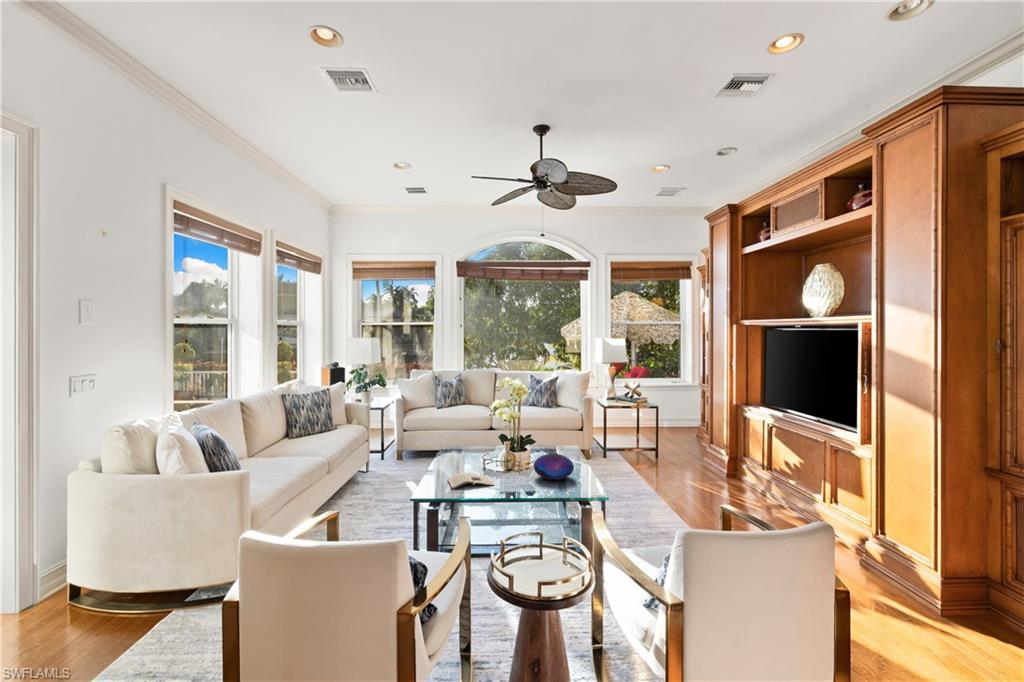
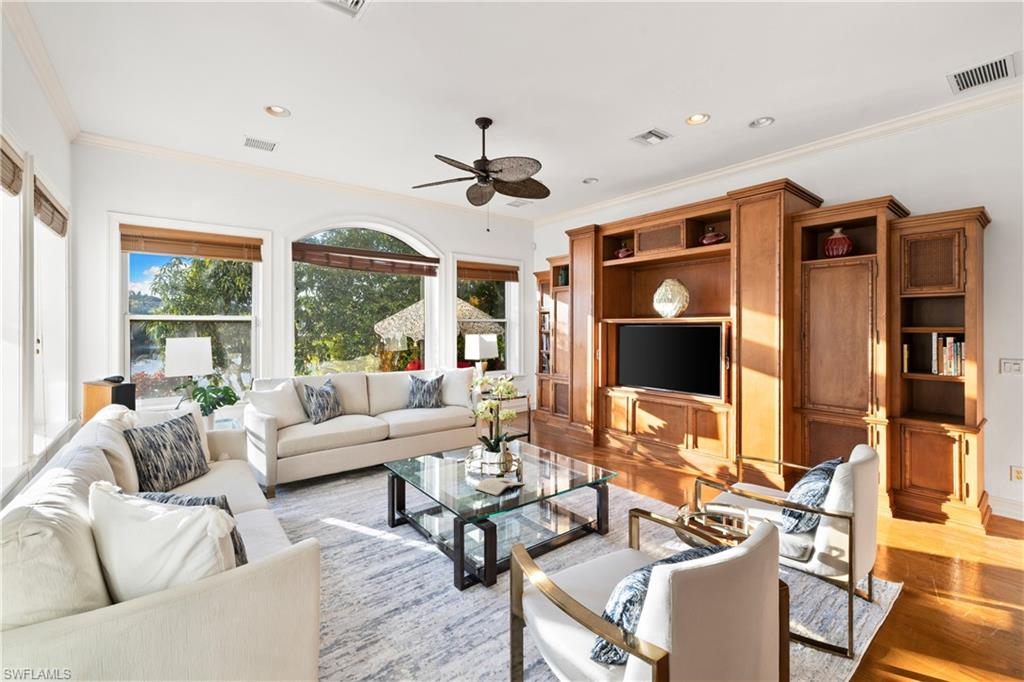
decorative orb: present [533,454,574,480] -> none [538,446,575,469]

